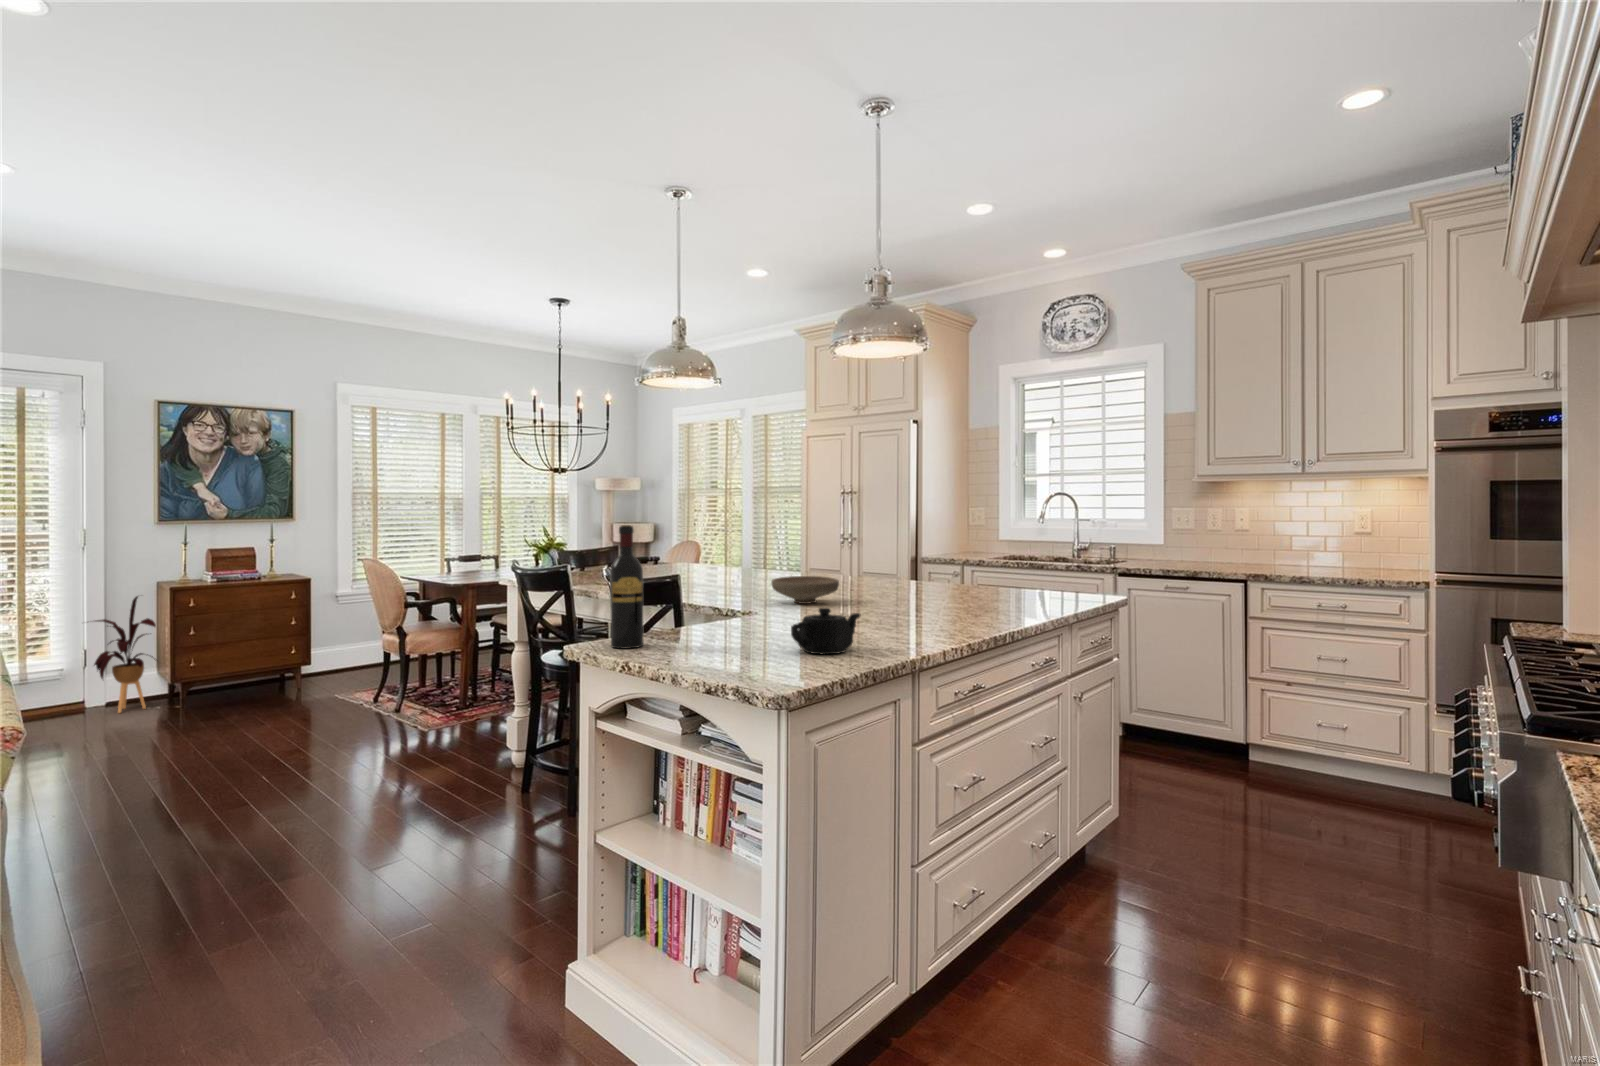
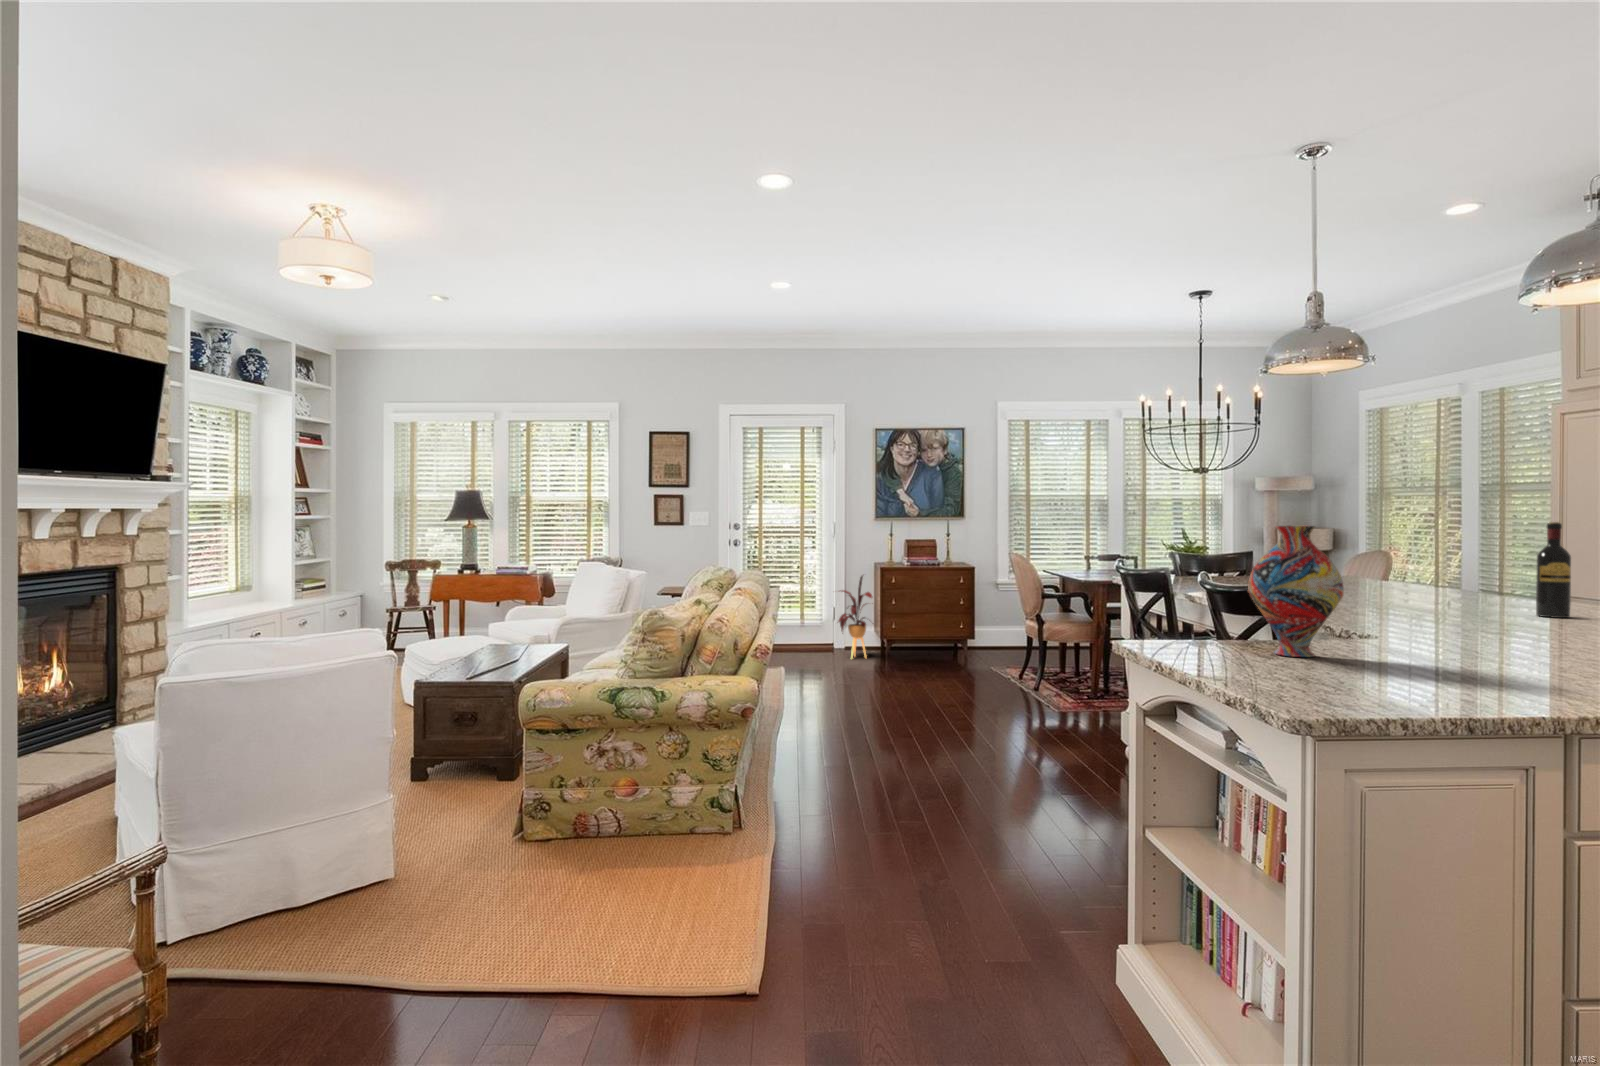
vase: none [681,524,754,641] -> present [1248,526,1344,657]
wine bottle: present [610,525,644,649] -> present [1536,522,1571,618]
bowl: present [771,576,839,604] -> none [1419,593,1534,629]
teapot: present [791,608,860,654] -> none [1371,630,1492,689]

